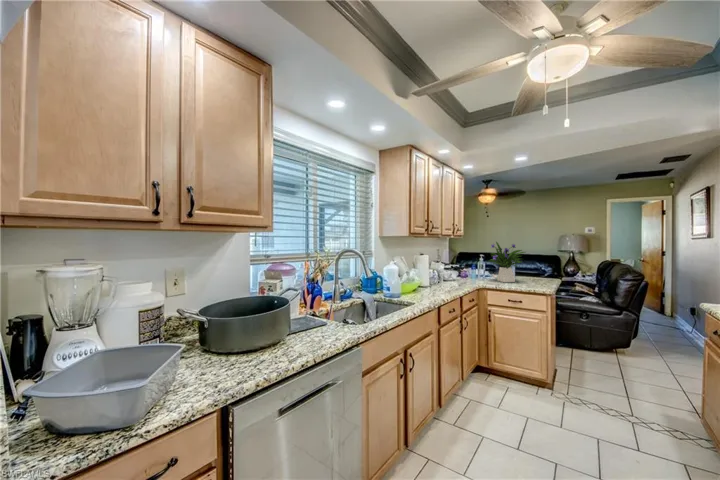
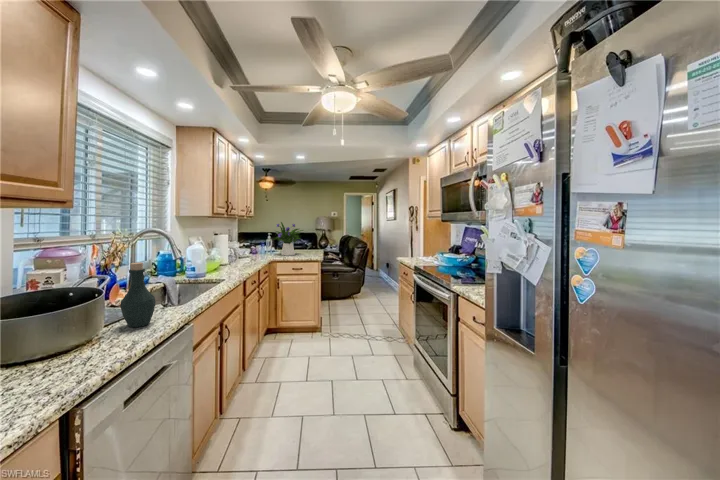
bottle: none [304,279,330,340] -> present [120,263,156,327]

